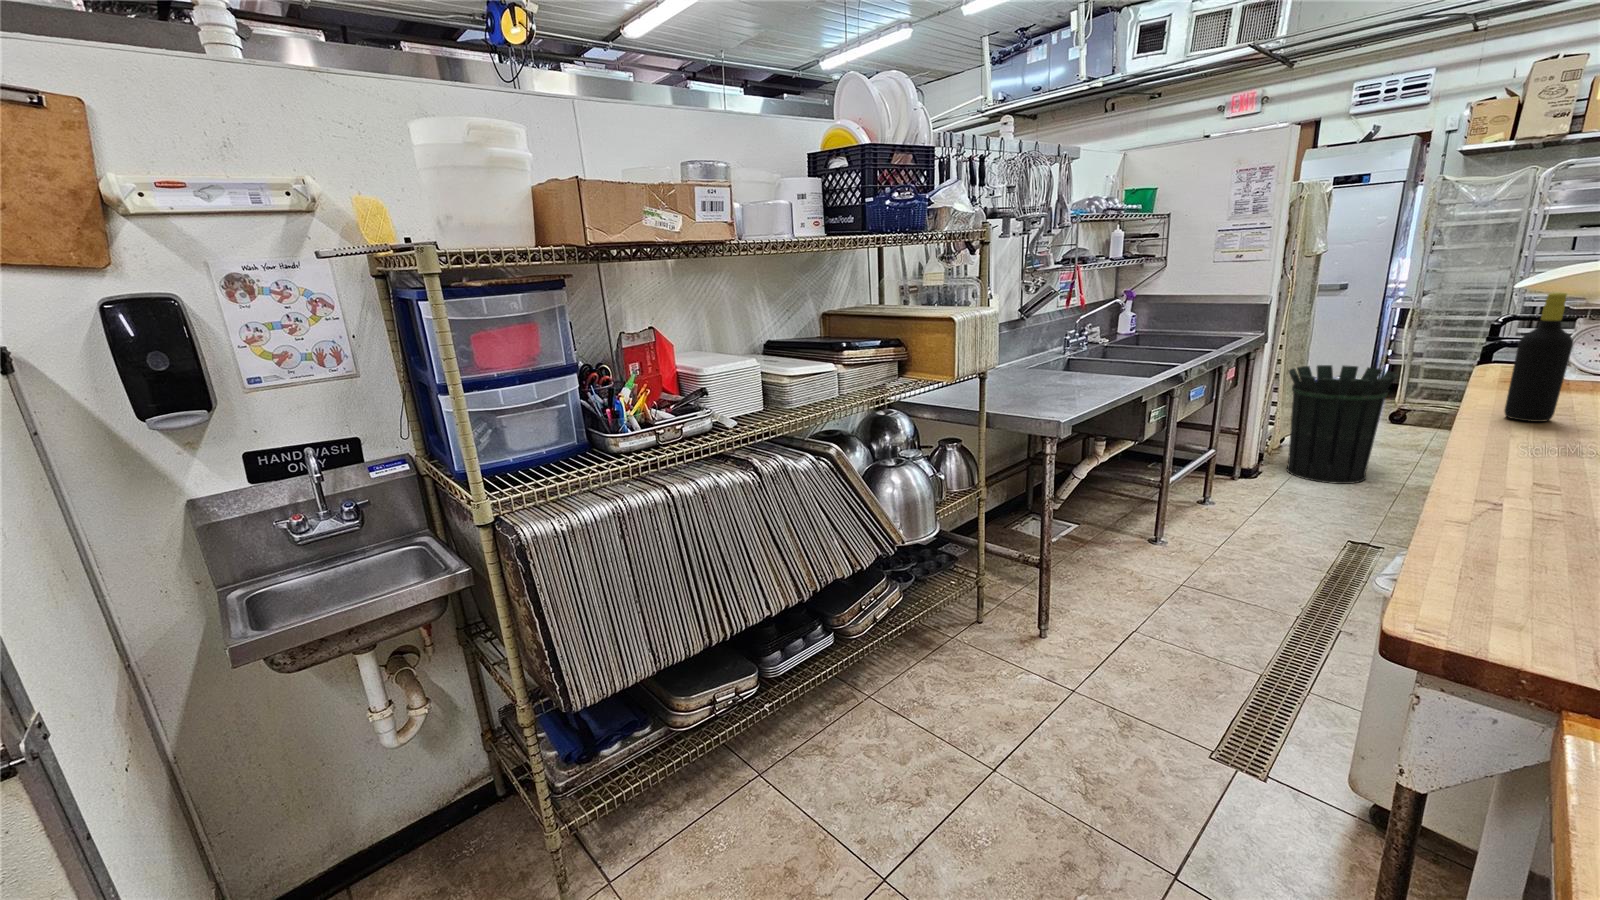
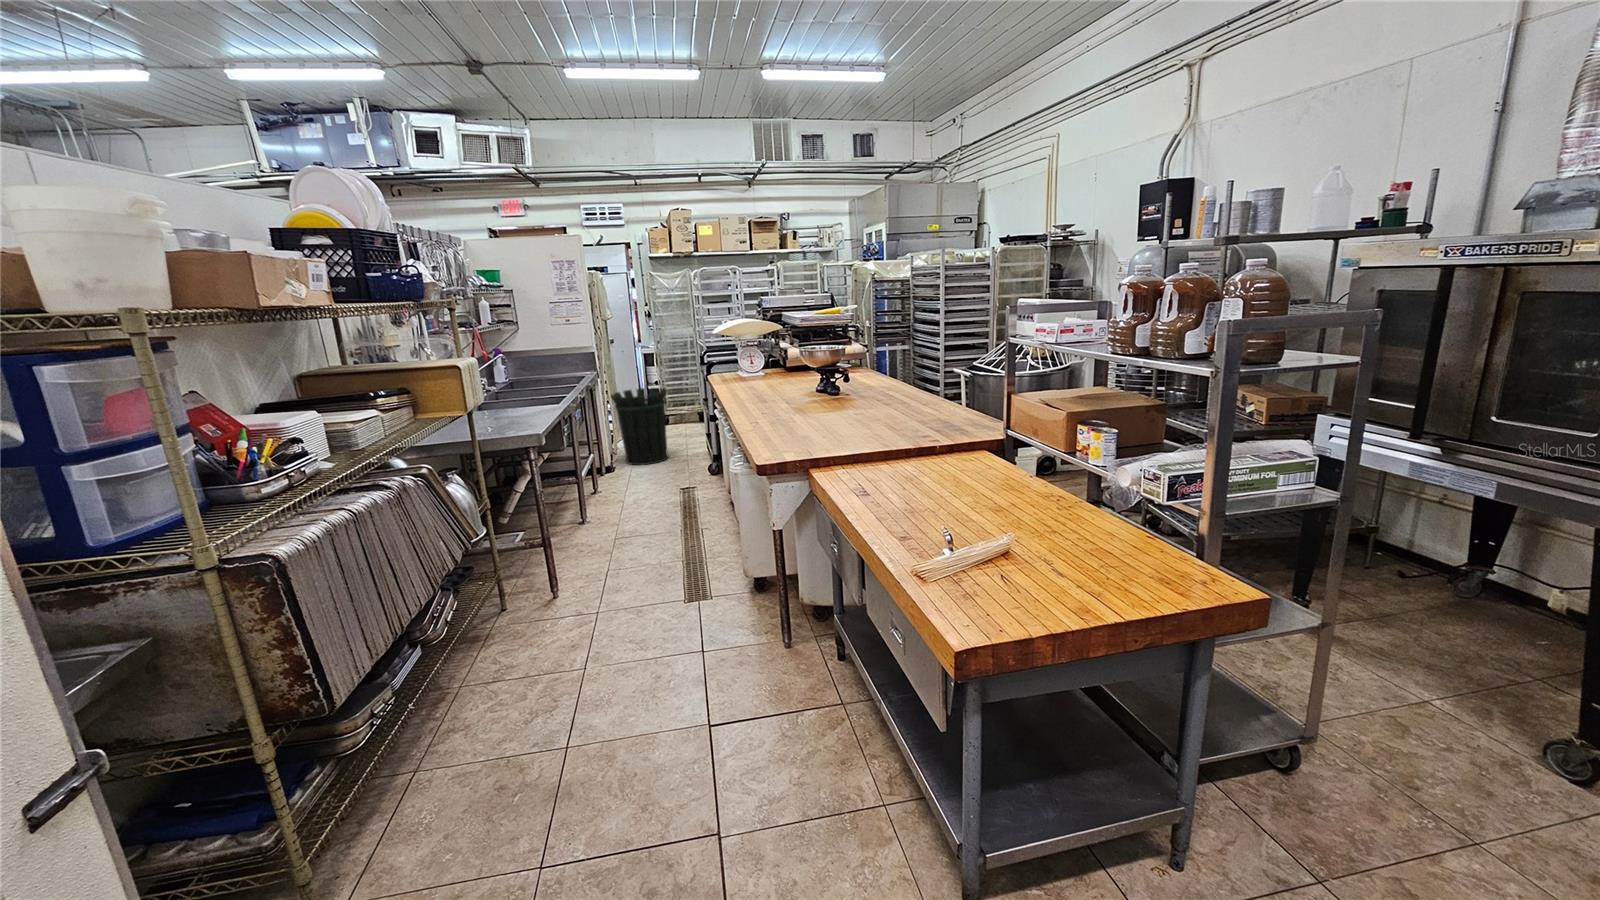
bottle: present [1504,293,1573,422] -> none [739,329,758,388]

